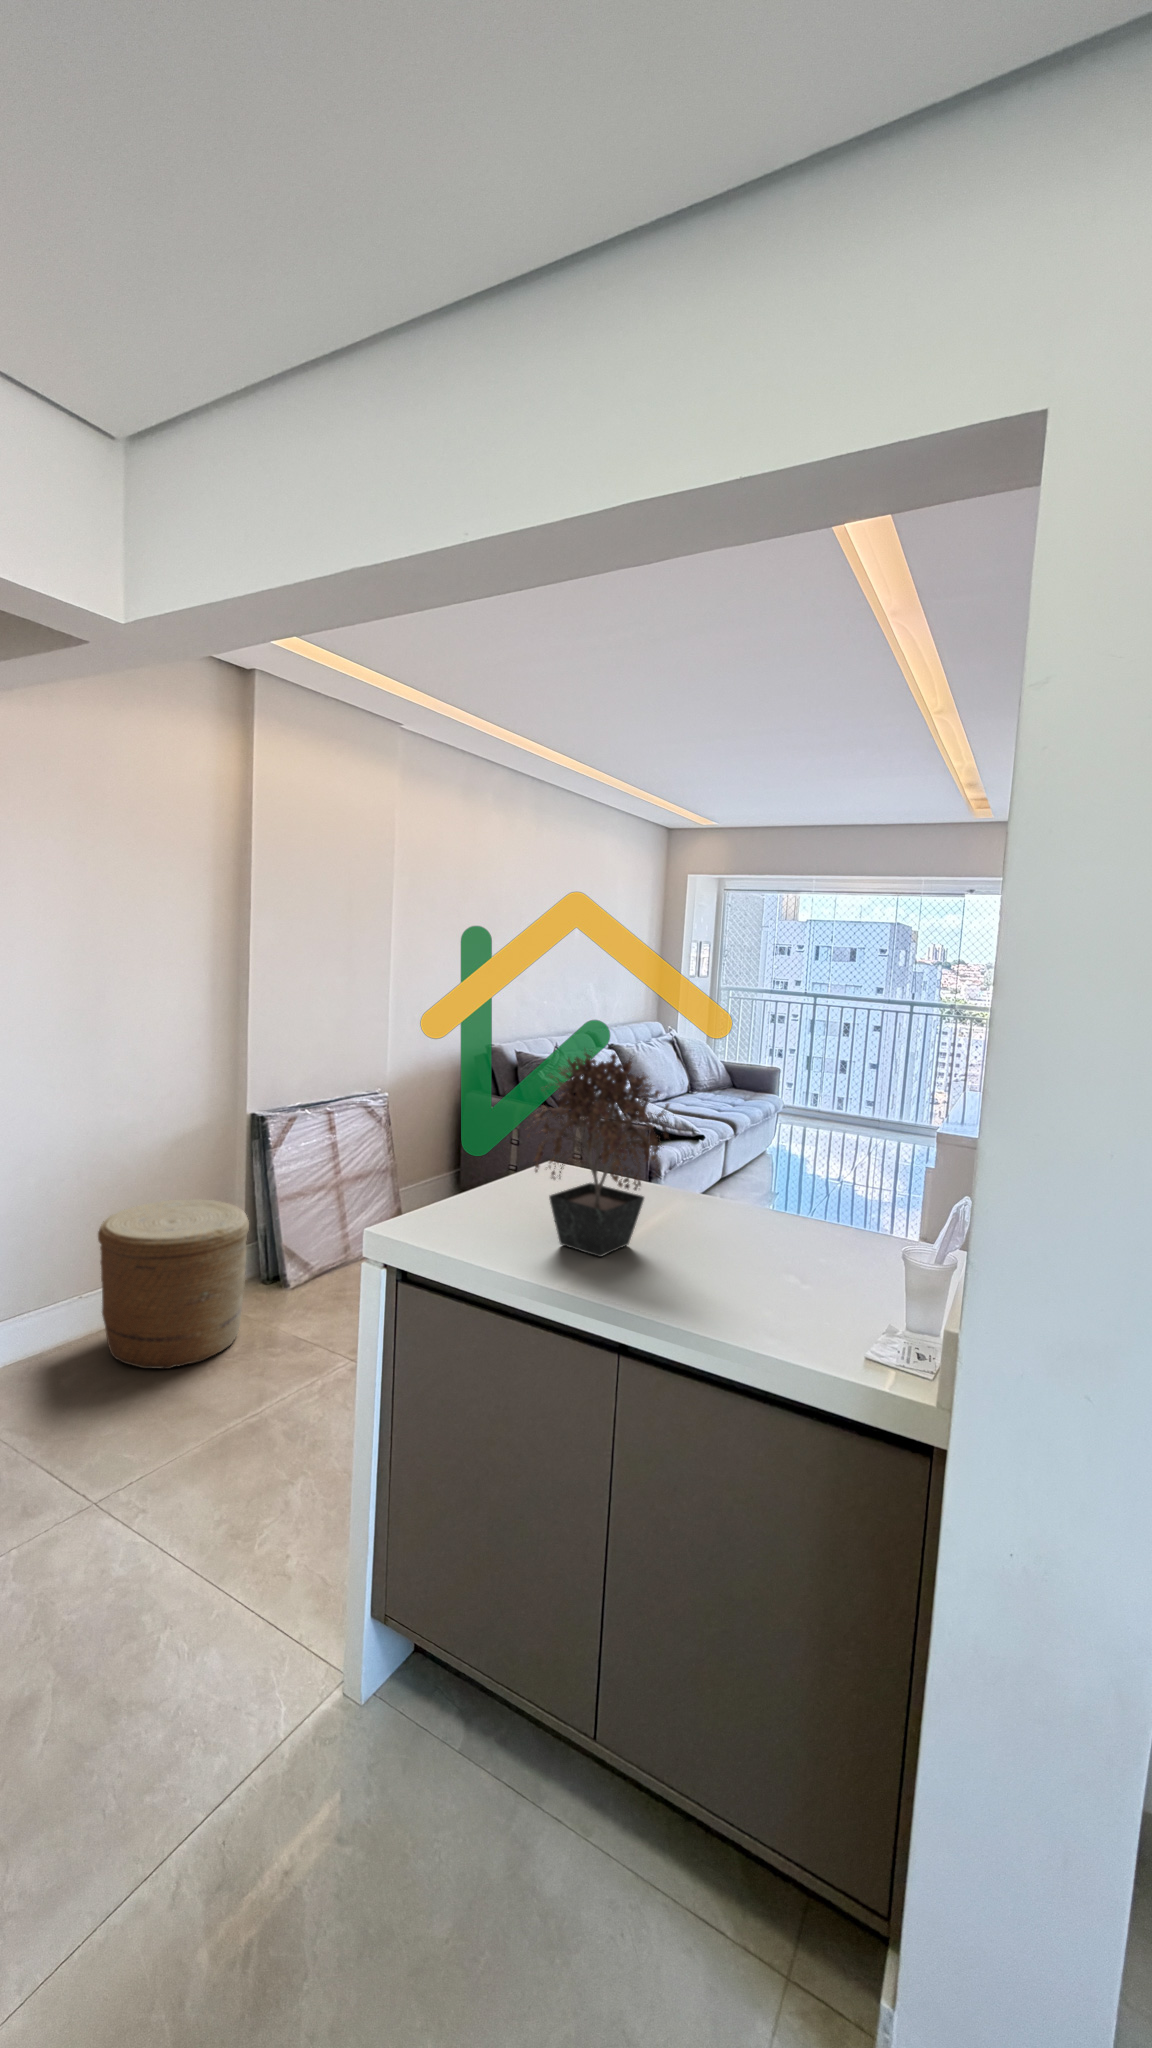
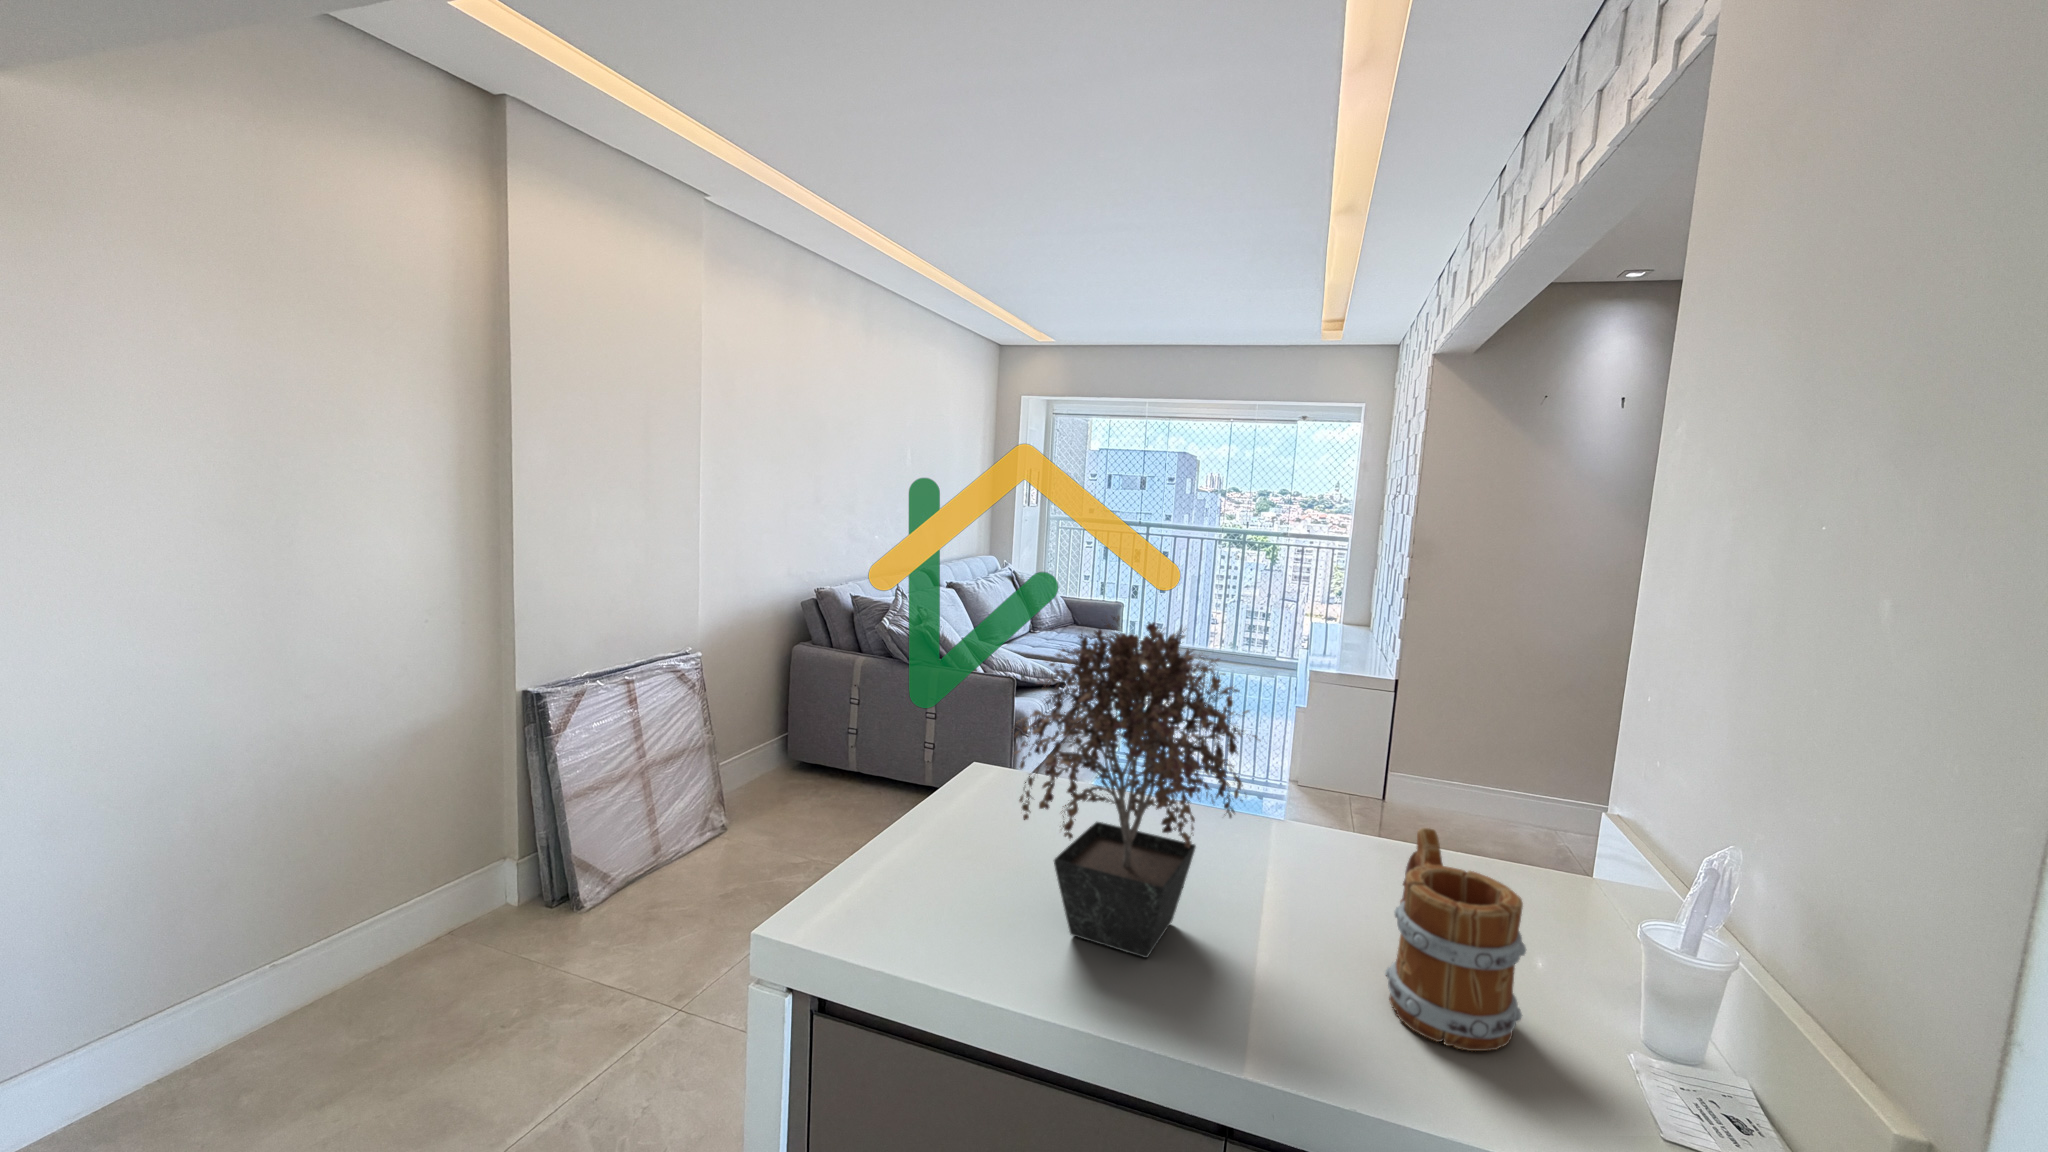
mug: none [732,1186,805,1307] -> present [1385,828,1526,1051]
woven basket: present [98,1200,249,1369] -> none [286,813,523,1066]

